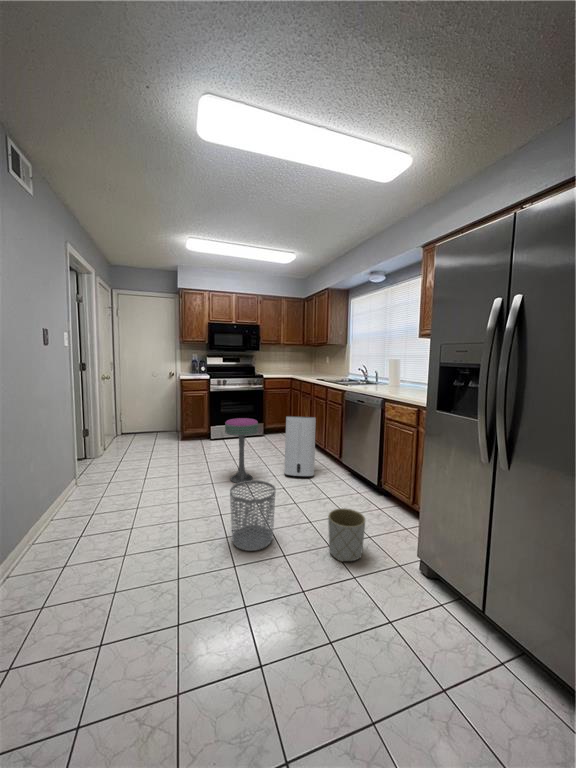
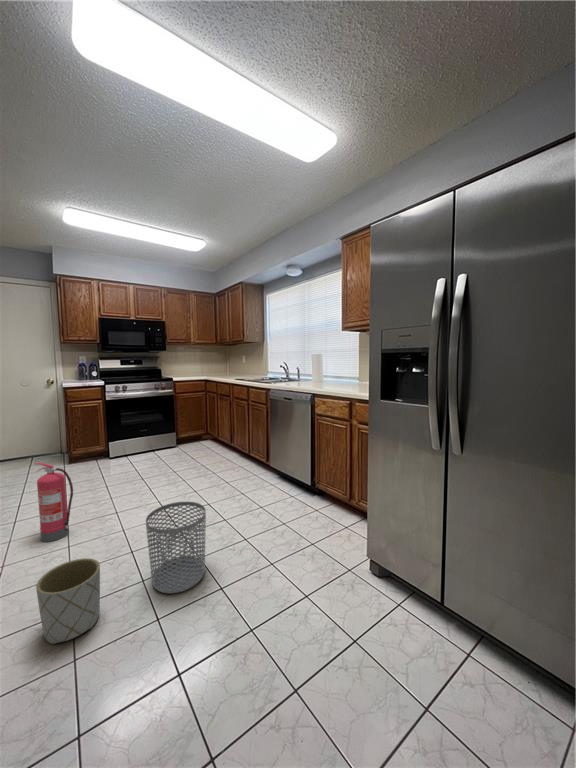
air purifier: present [284,416,316,476] -> none [206,420,242,488]
bar stool: present [225,418,258,483] -> none [130,428,173,507]
fire extinguisher: none [159,437,183,497] -> present [35,463,73,542]
planter: present [328,508,365,562] -> present [36,558,100,644]

